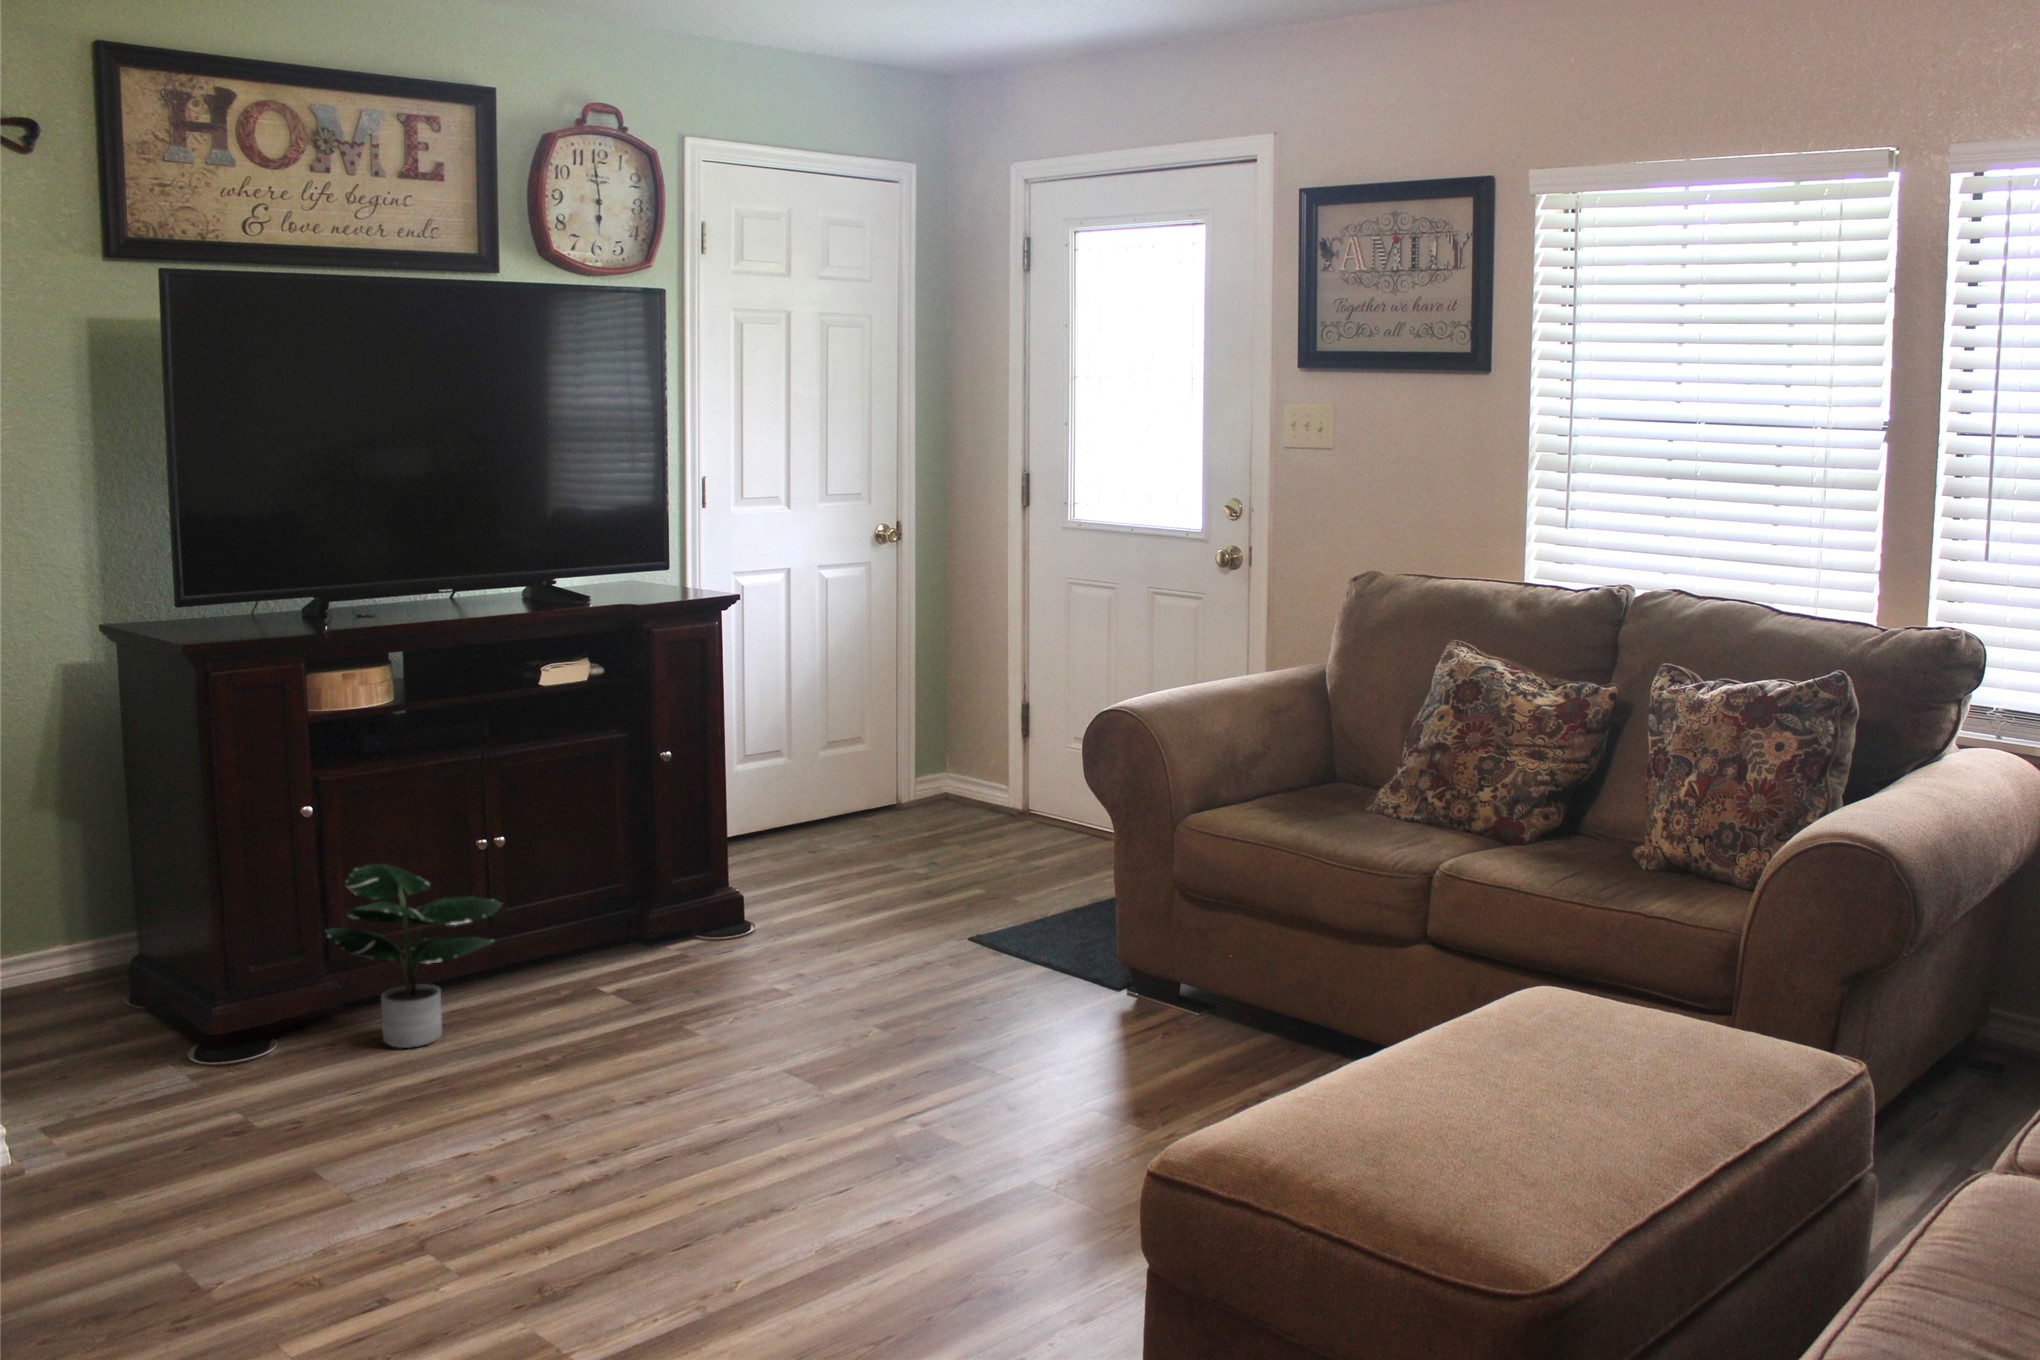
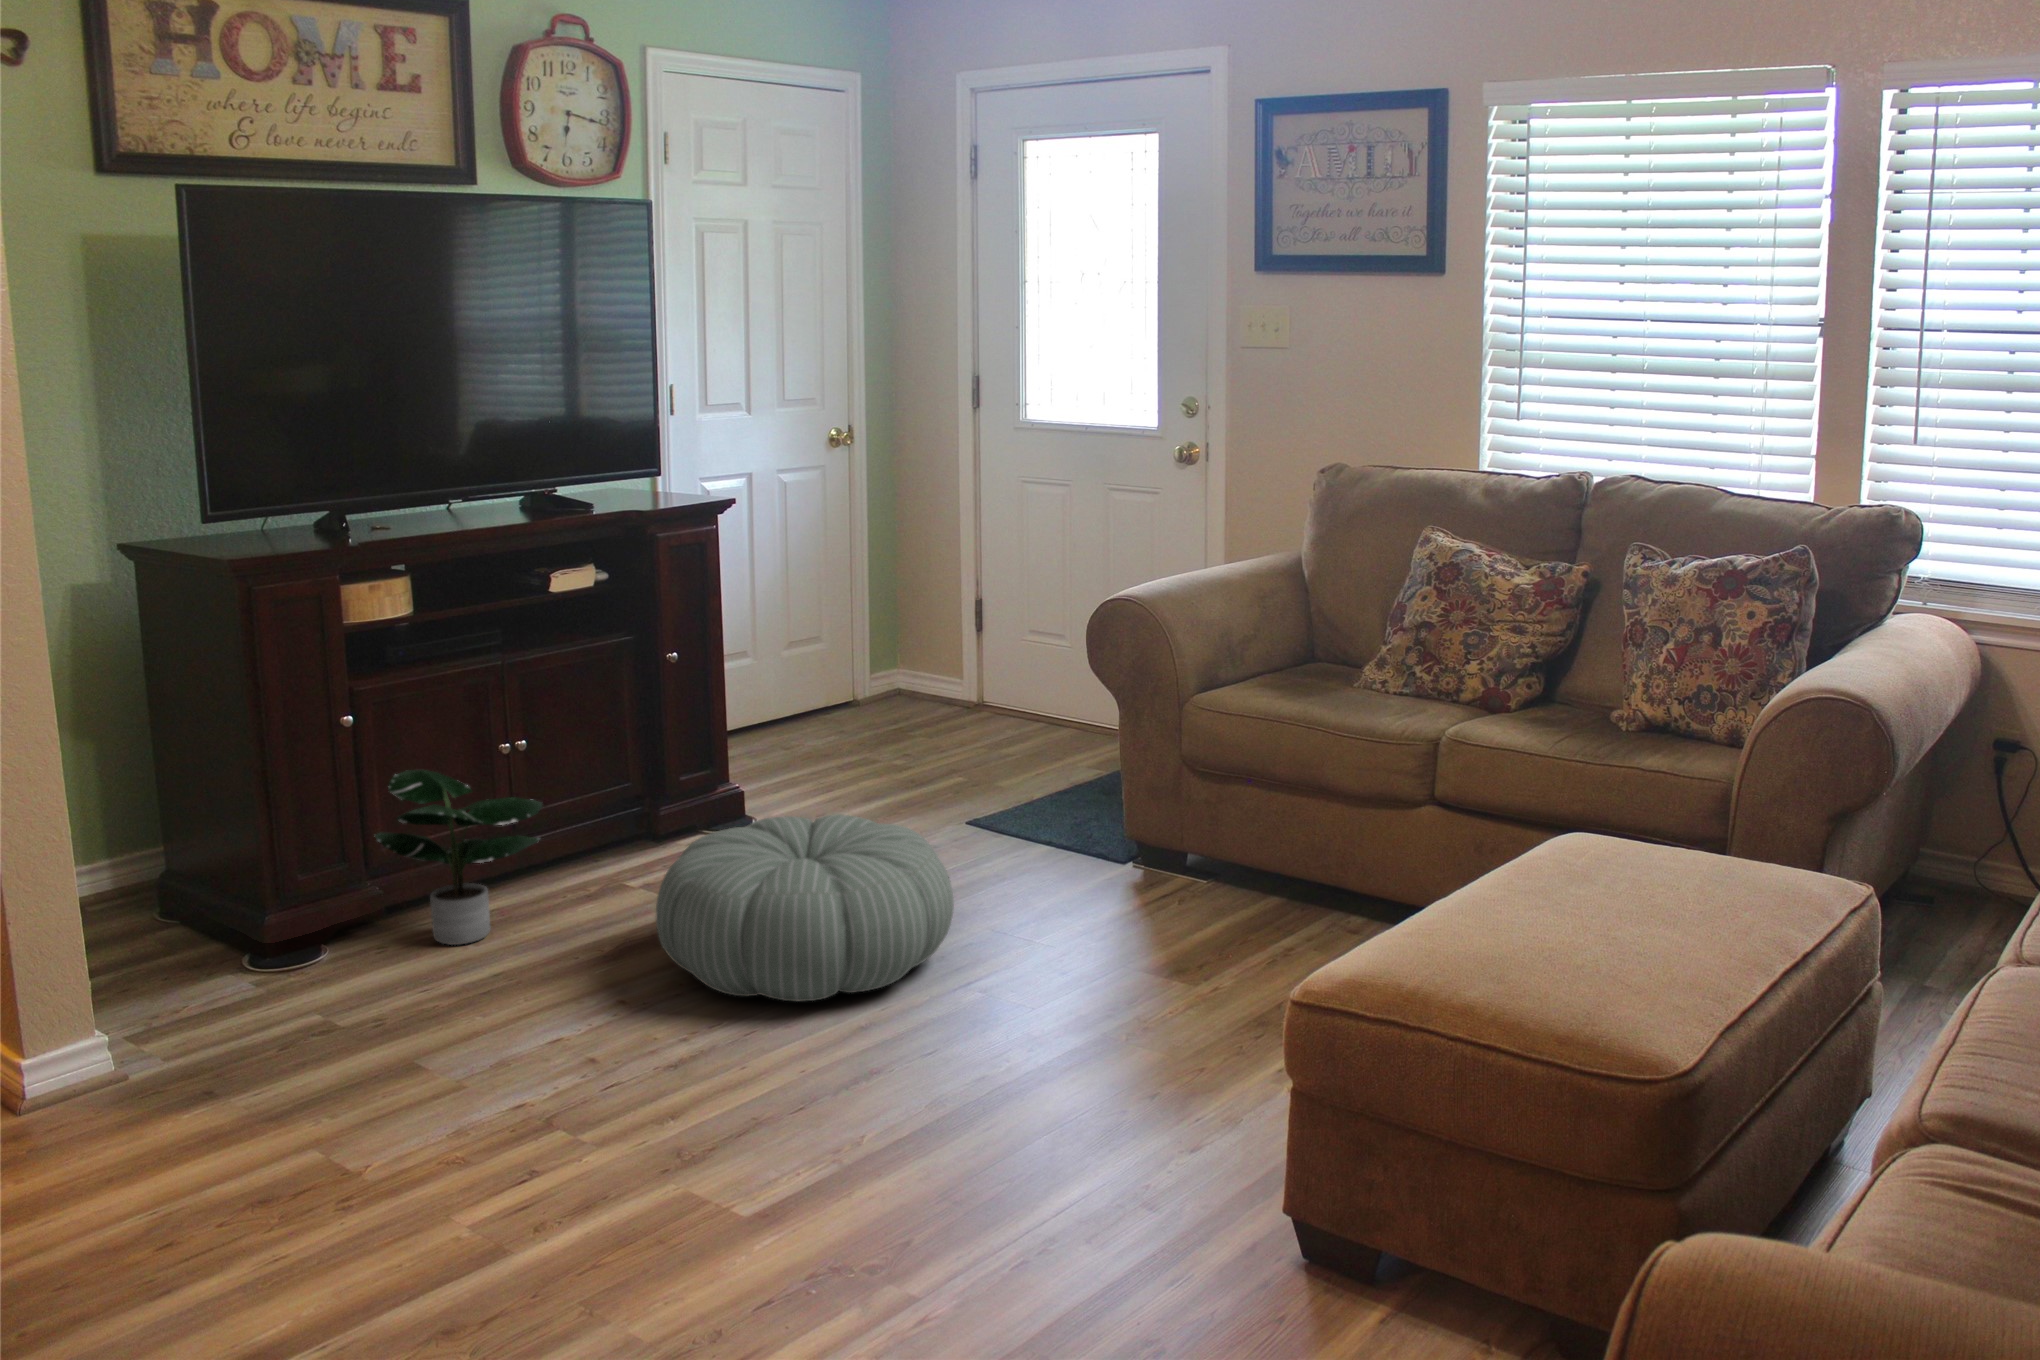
pouf: none [593,928,906,1126] -> present [656,814,954,1002]

